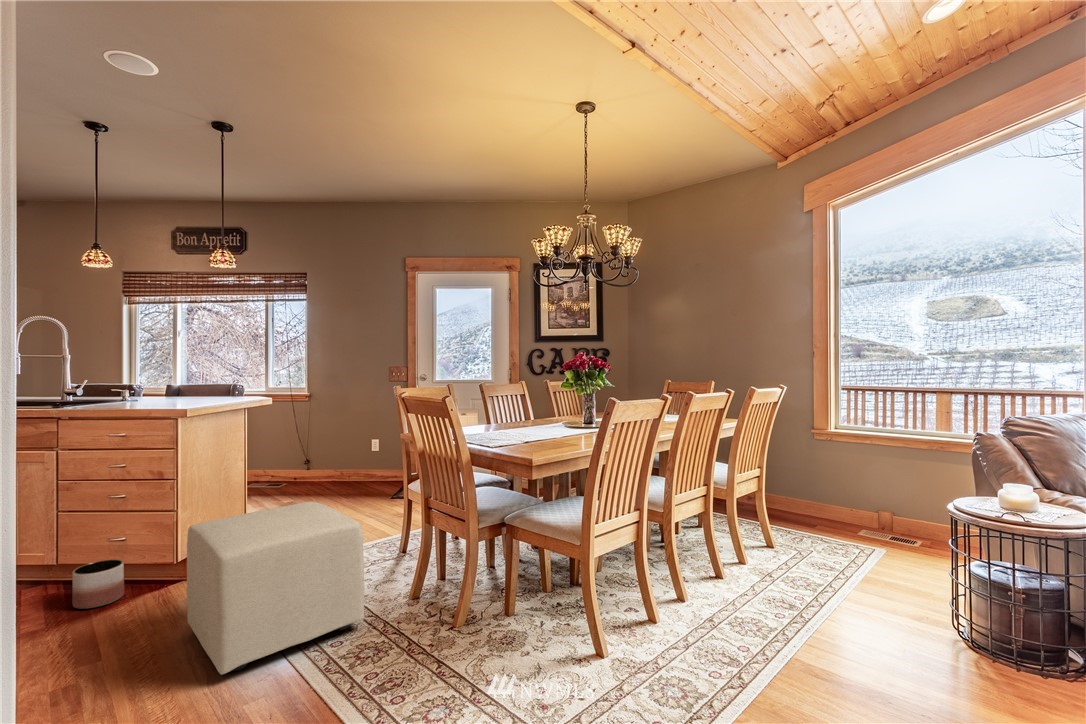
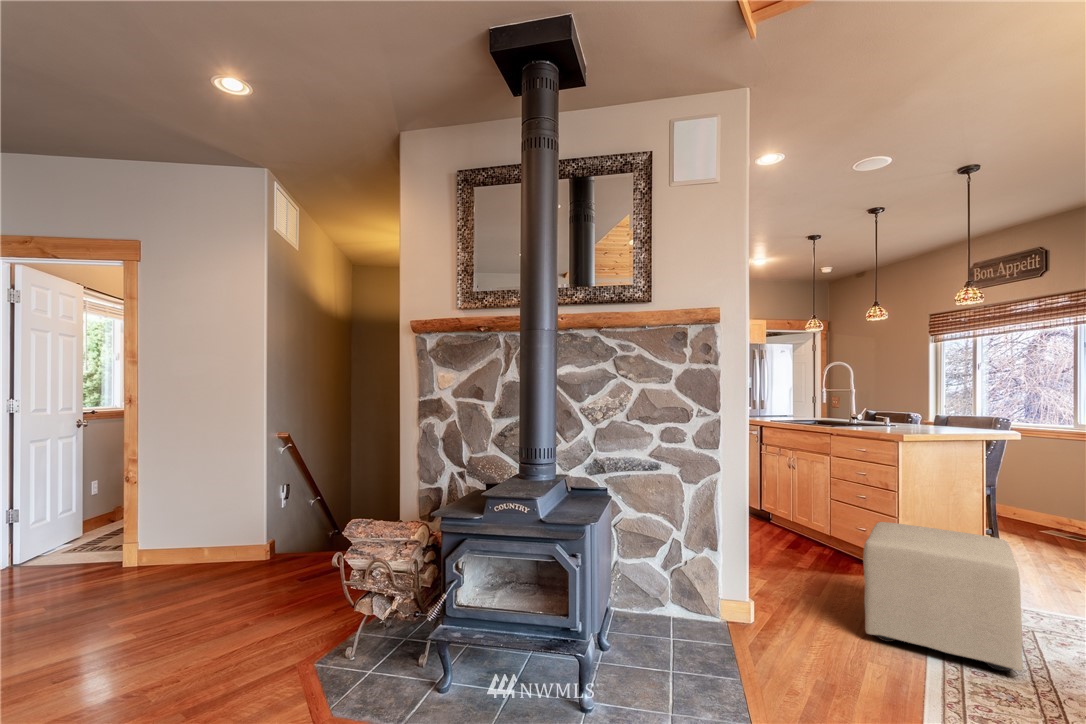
planter: present [72,559,124,609] -> none [829,536,862,569]

